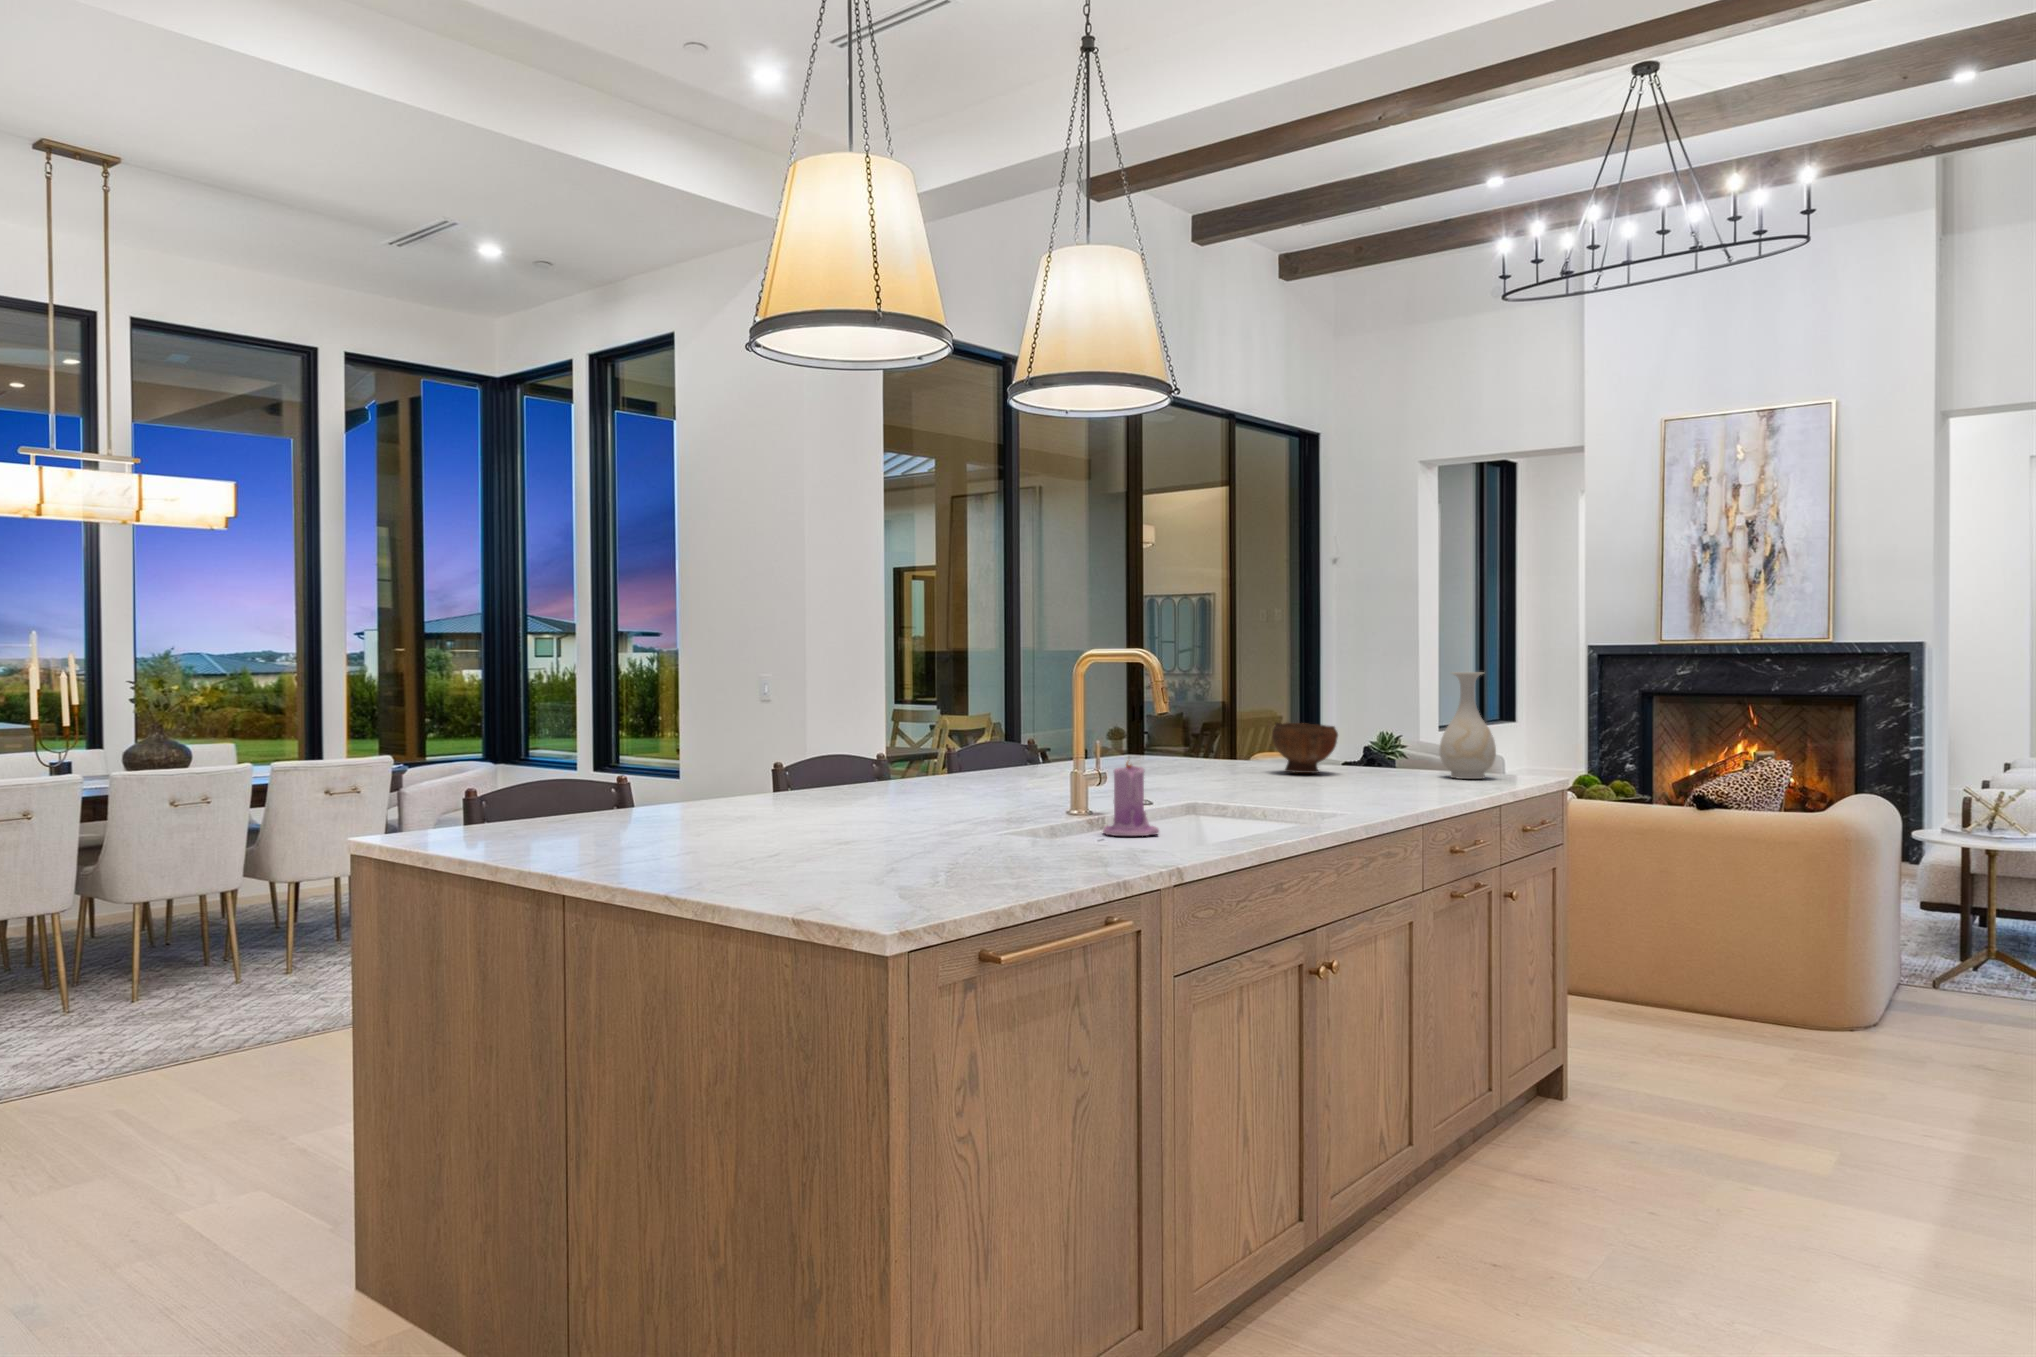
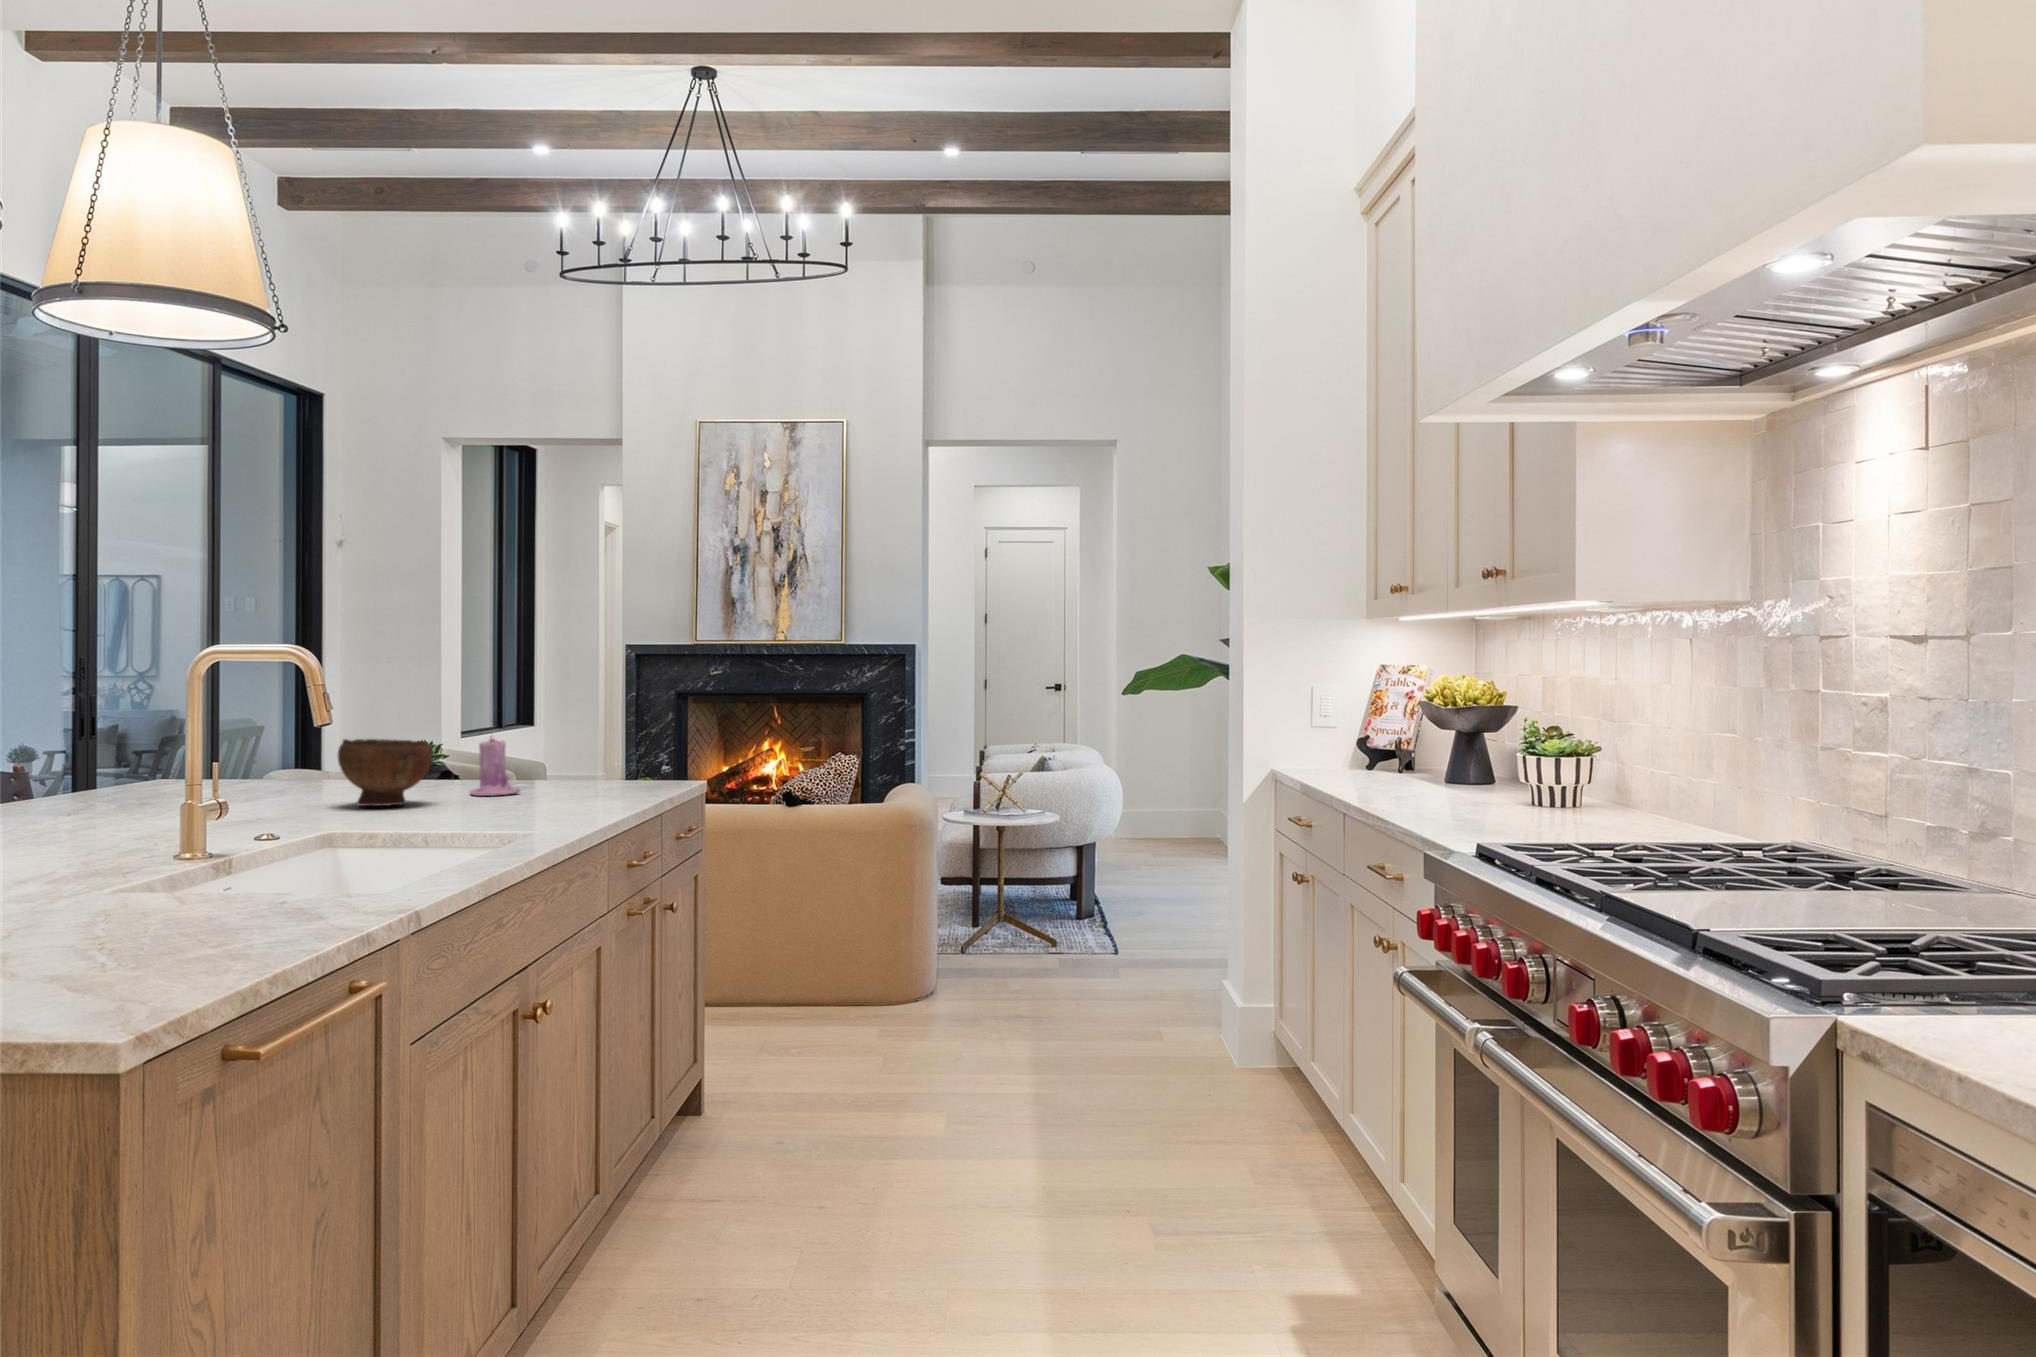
vase: present [1439,672,1496,779] -> none [563,671,630,799]
candle: present [1103,762,1159,836] -> present [470,737,520,796]

